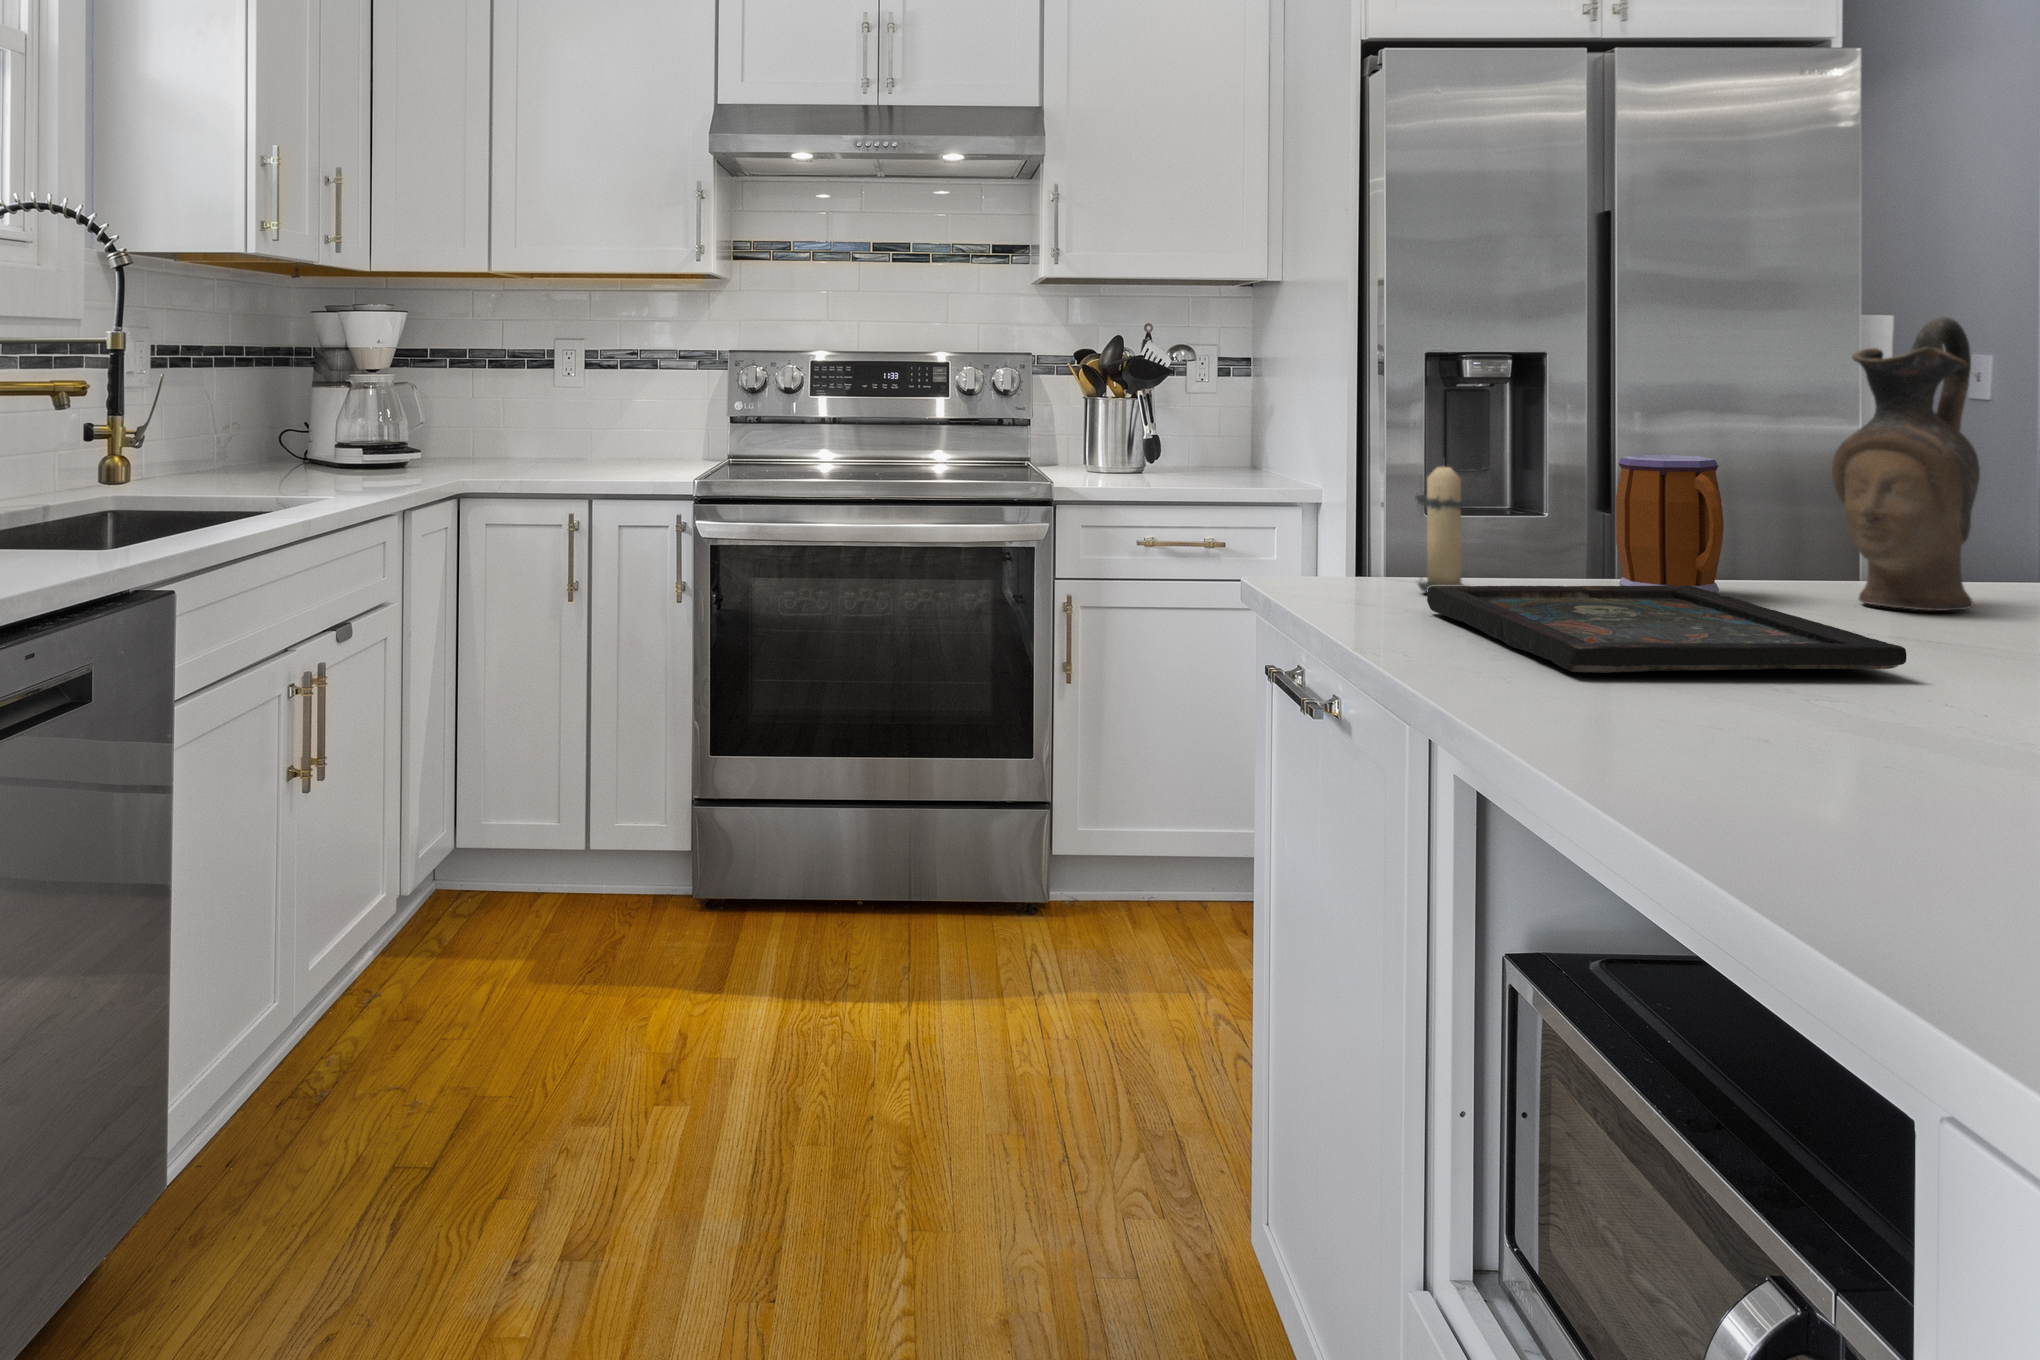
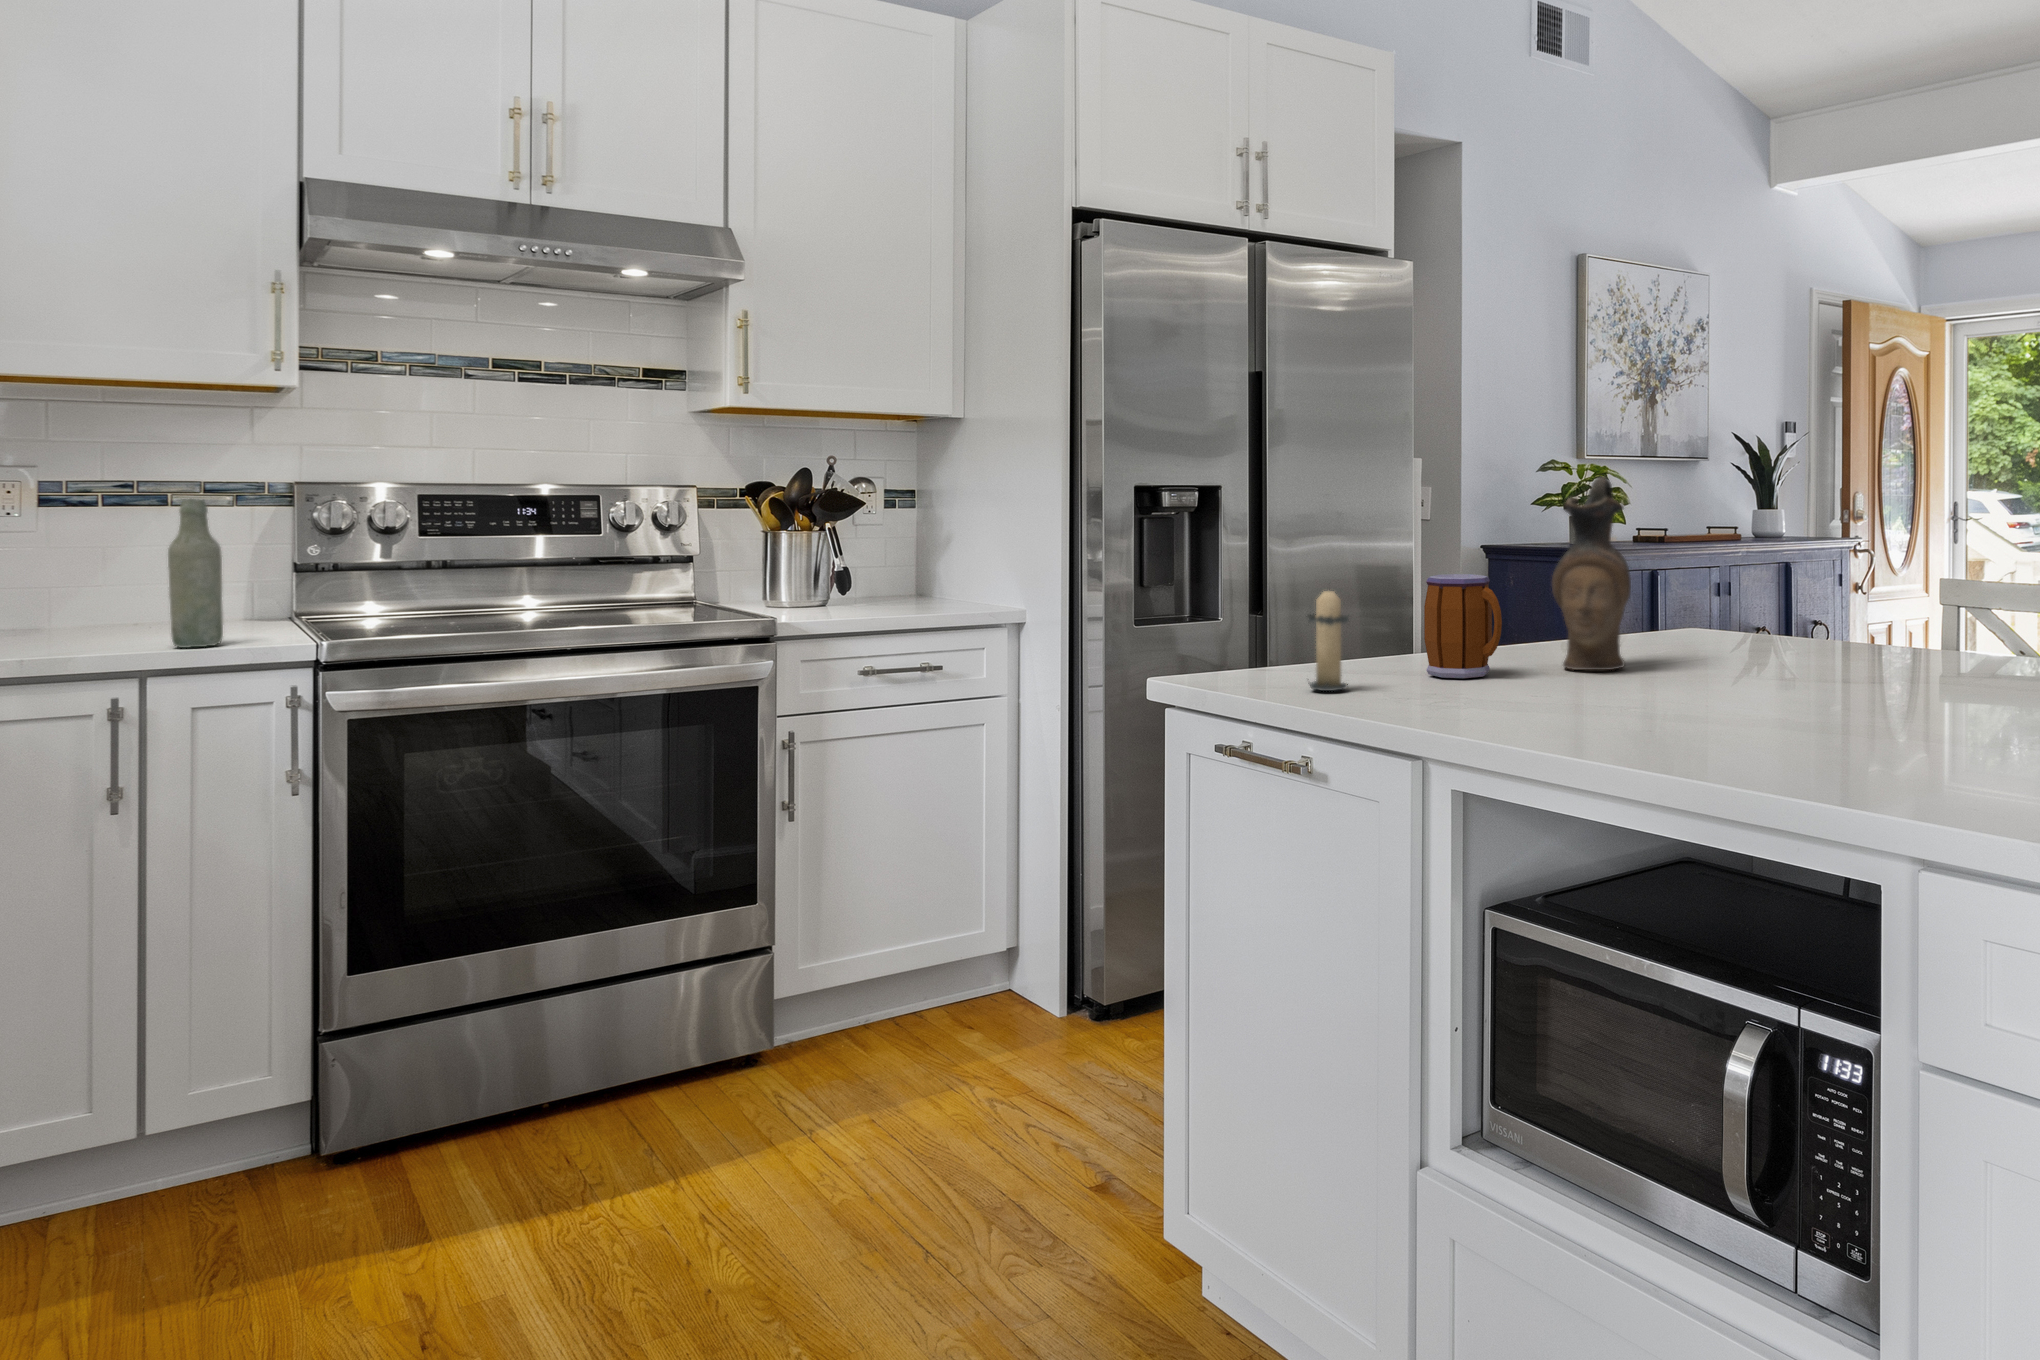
bottle: none [618,362,651,477] -> present [168,499,223,648]
tray: present [1427,585,1906,673] -> none [1353,667,1687,734]

